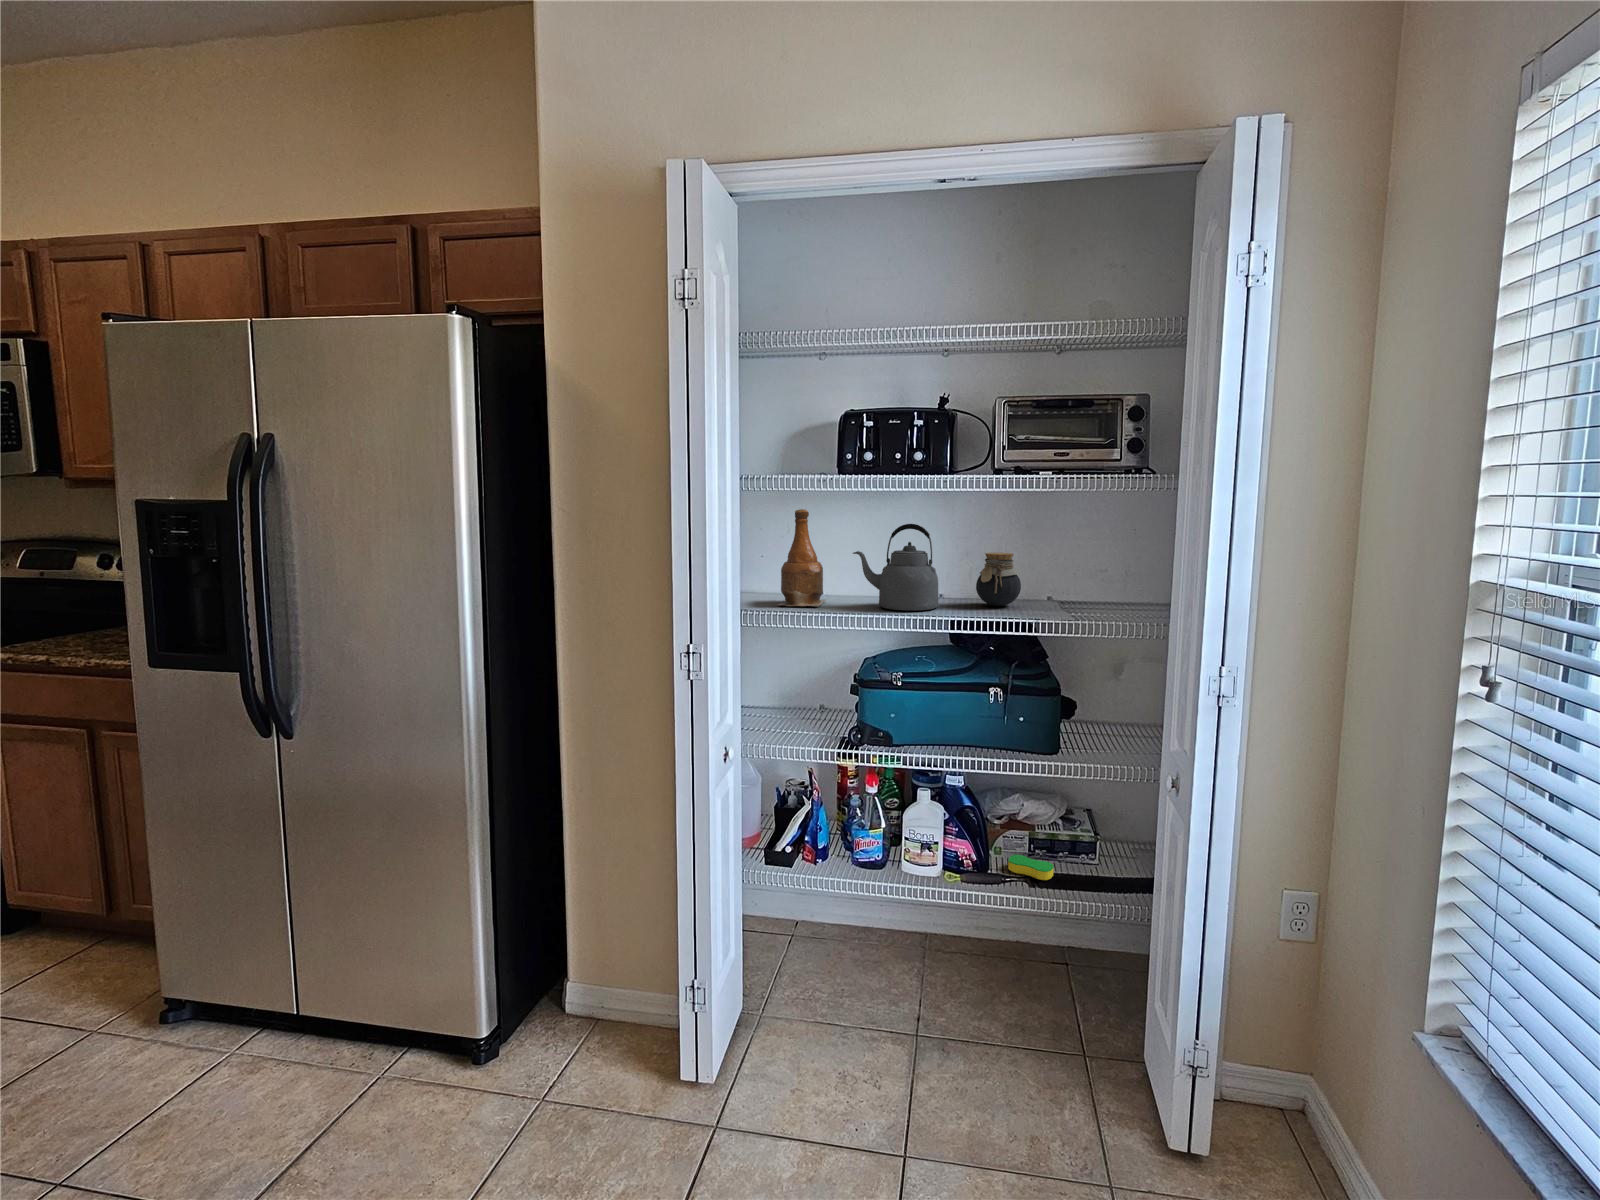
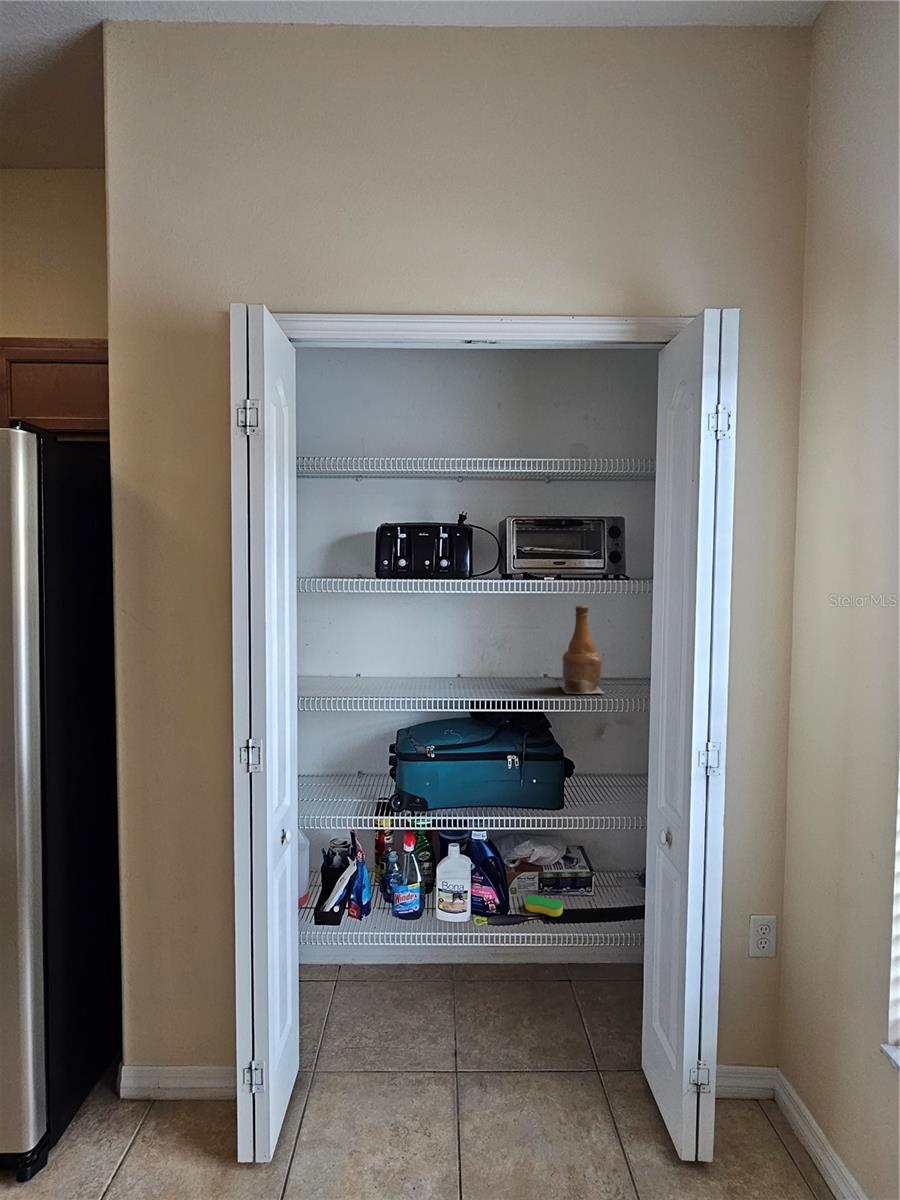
bottle: present [777,509,826,606] -> present [560,605,604,694]
kettle: present [853,524,938,611] -> none [388,616,462,691]
jar: present [976,553,1021,606] -> none [492,638,528,683]

